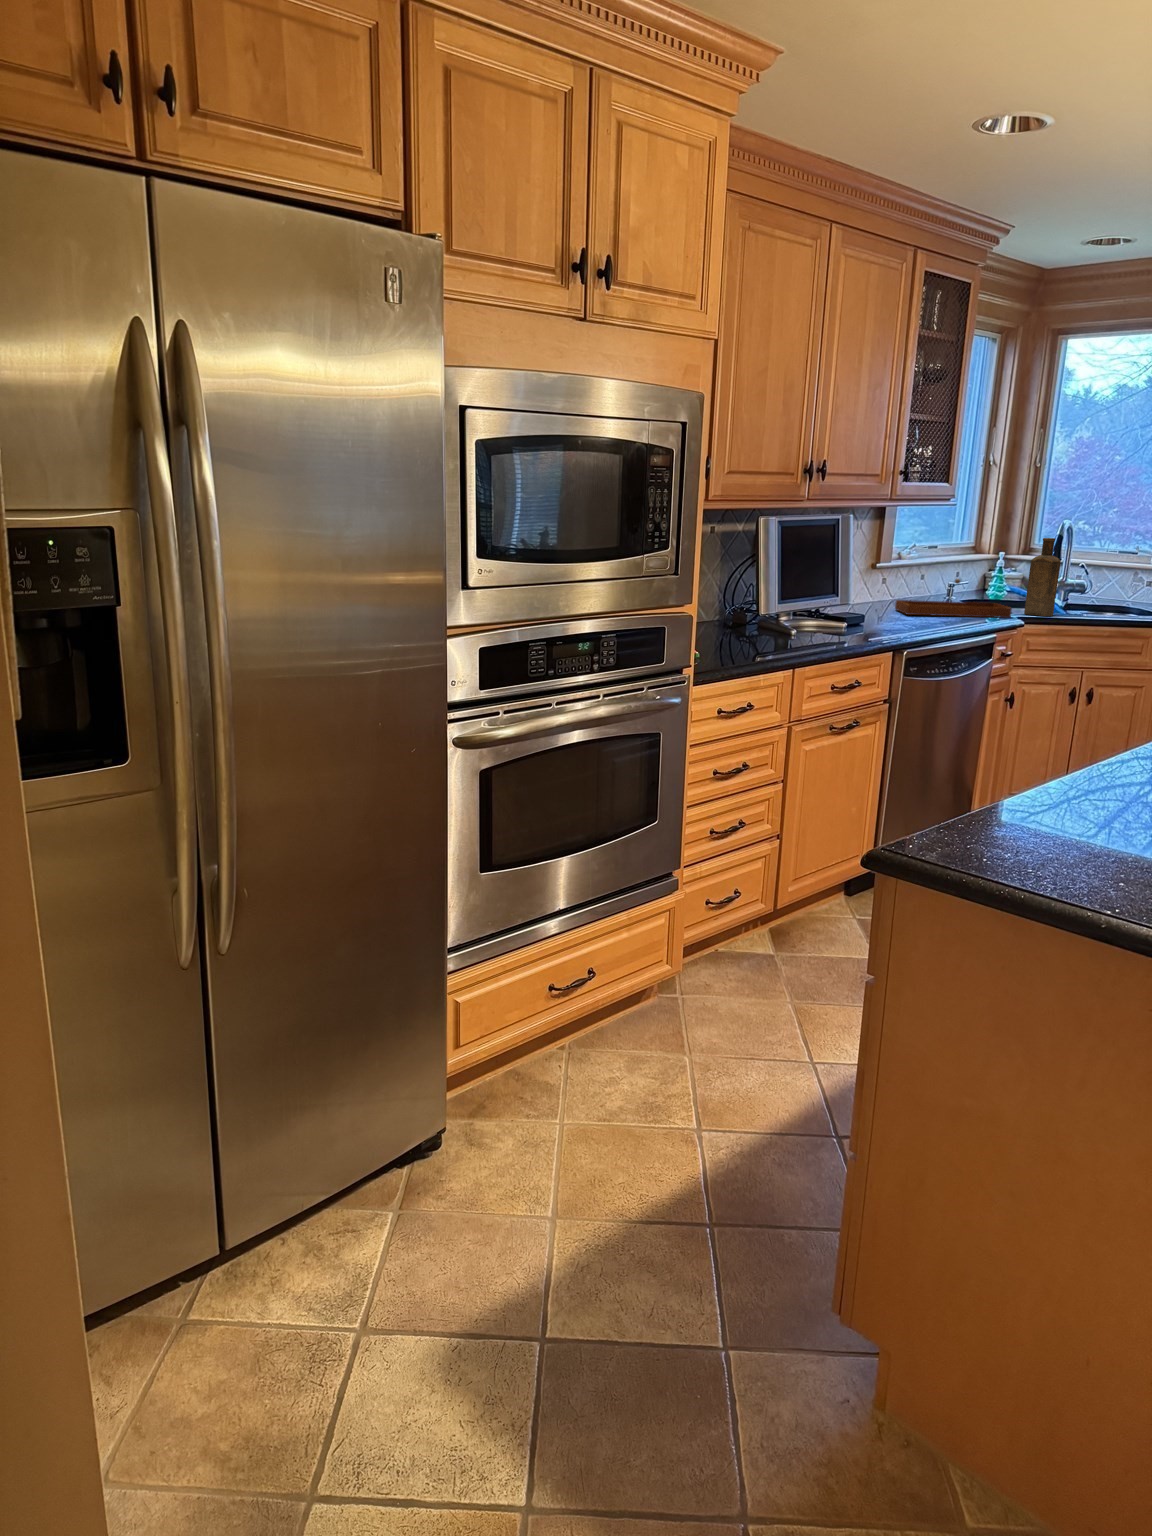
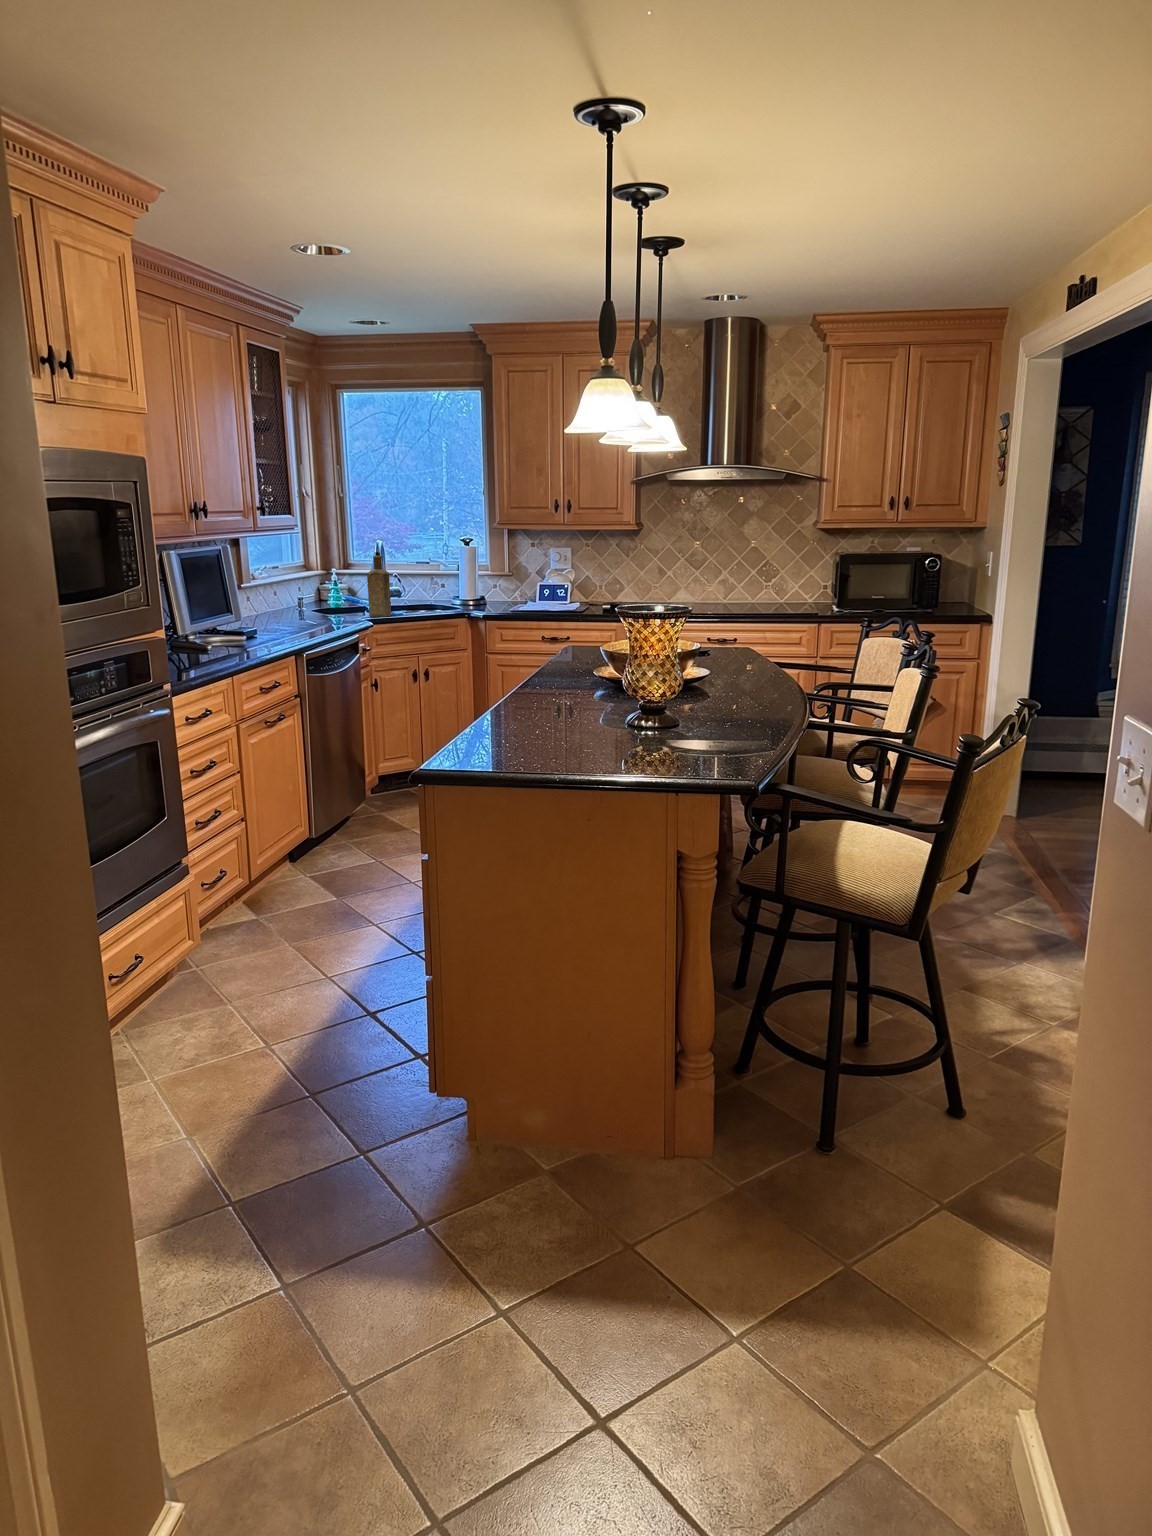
tray: present [895,579,1012,618] -> none [268,592,362,626]

